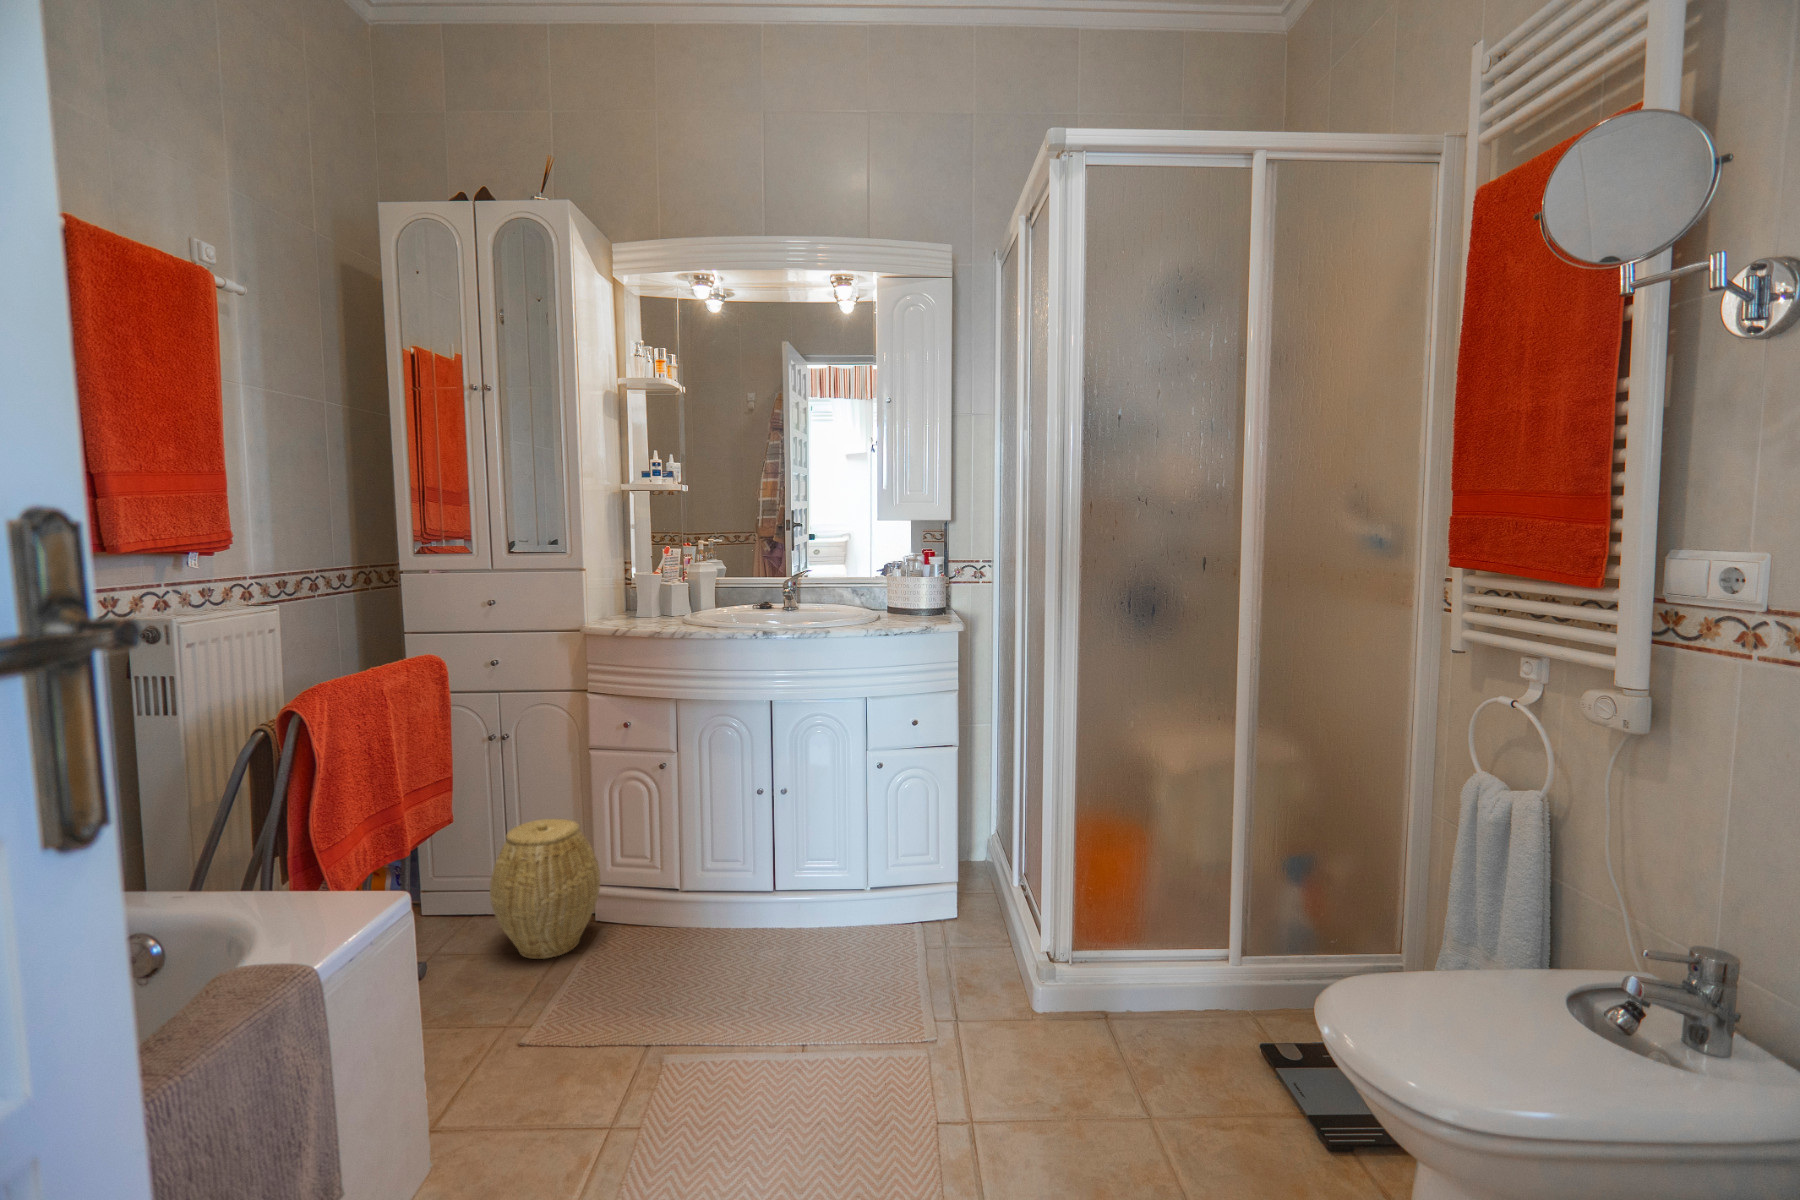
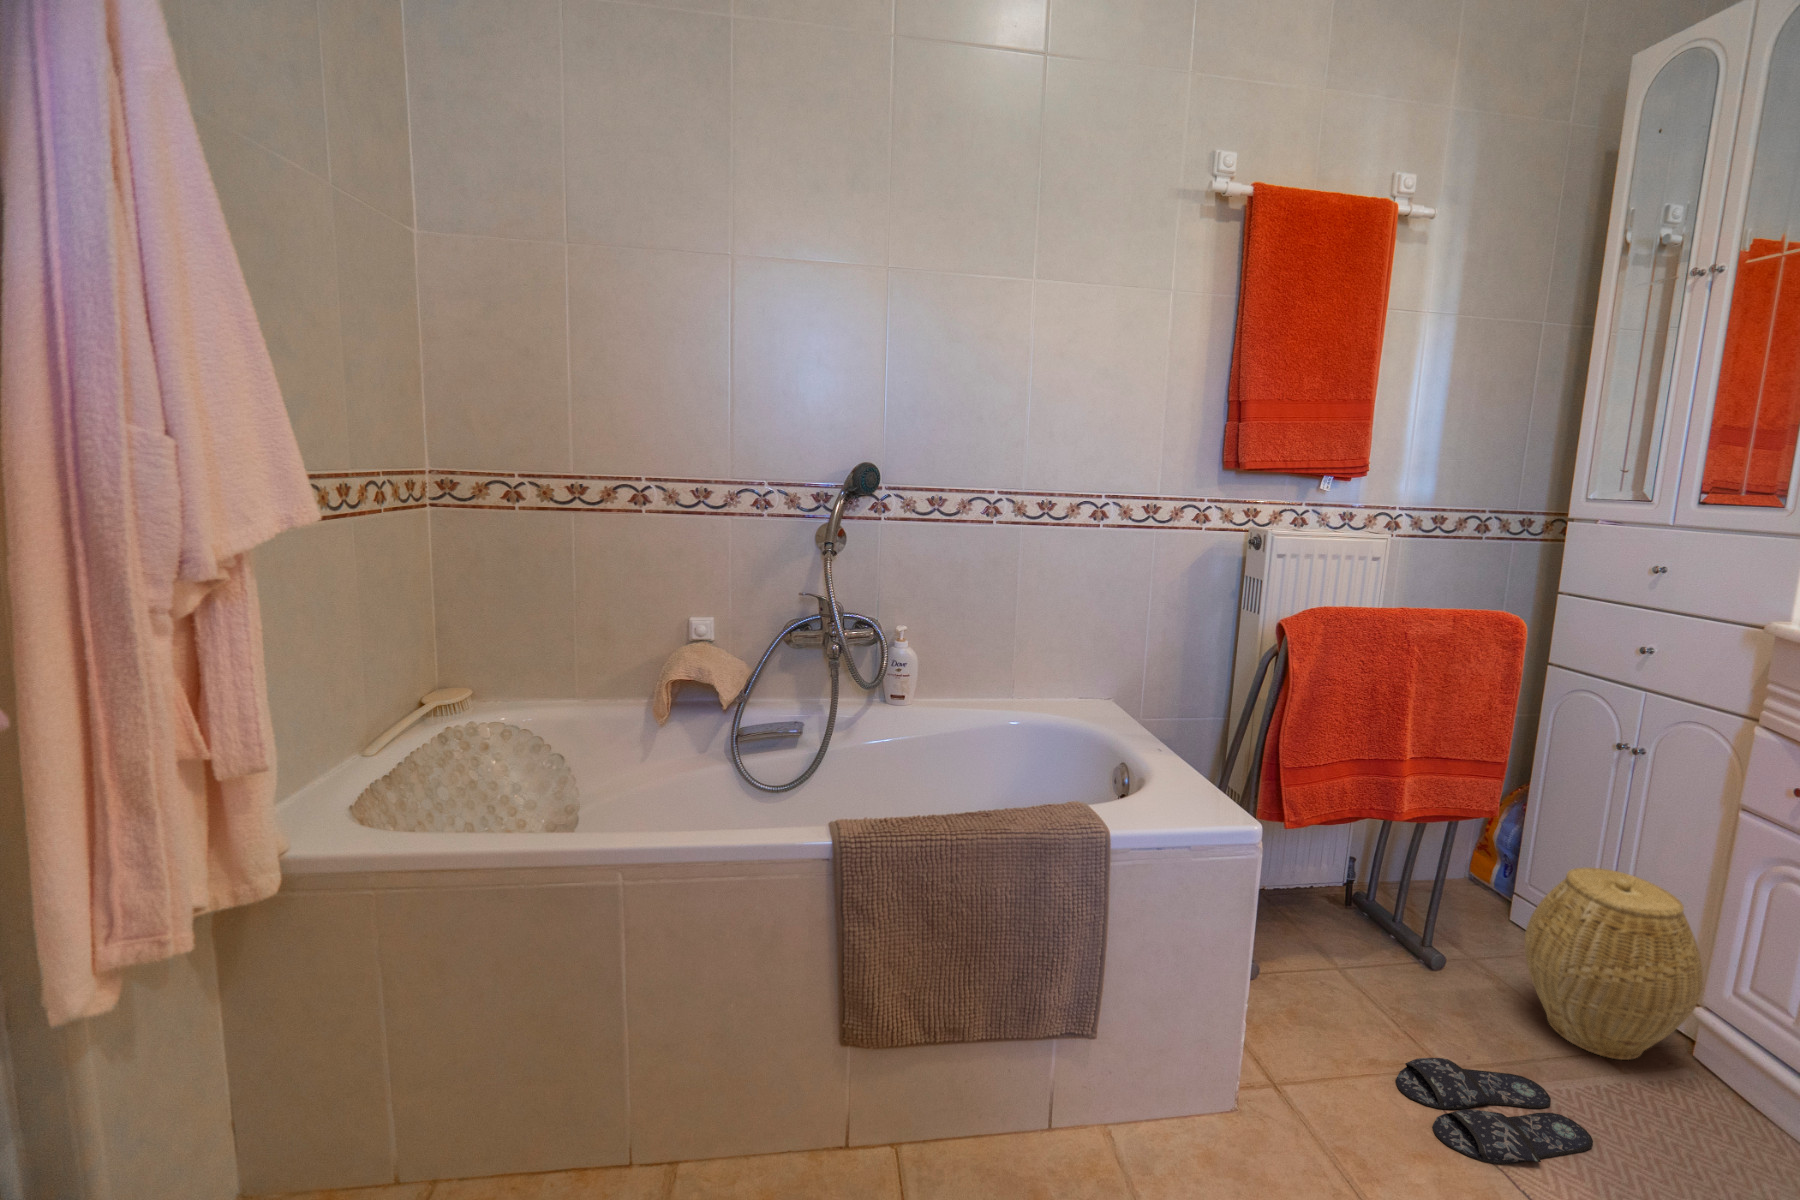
slippers: none [493,991,615,1065] -> present [1396,1058,1593,1164]

